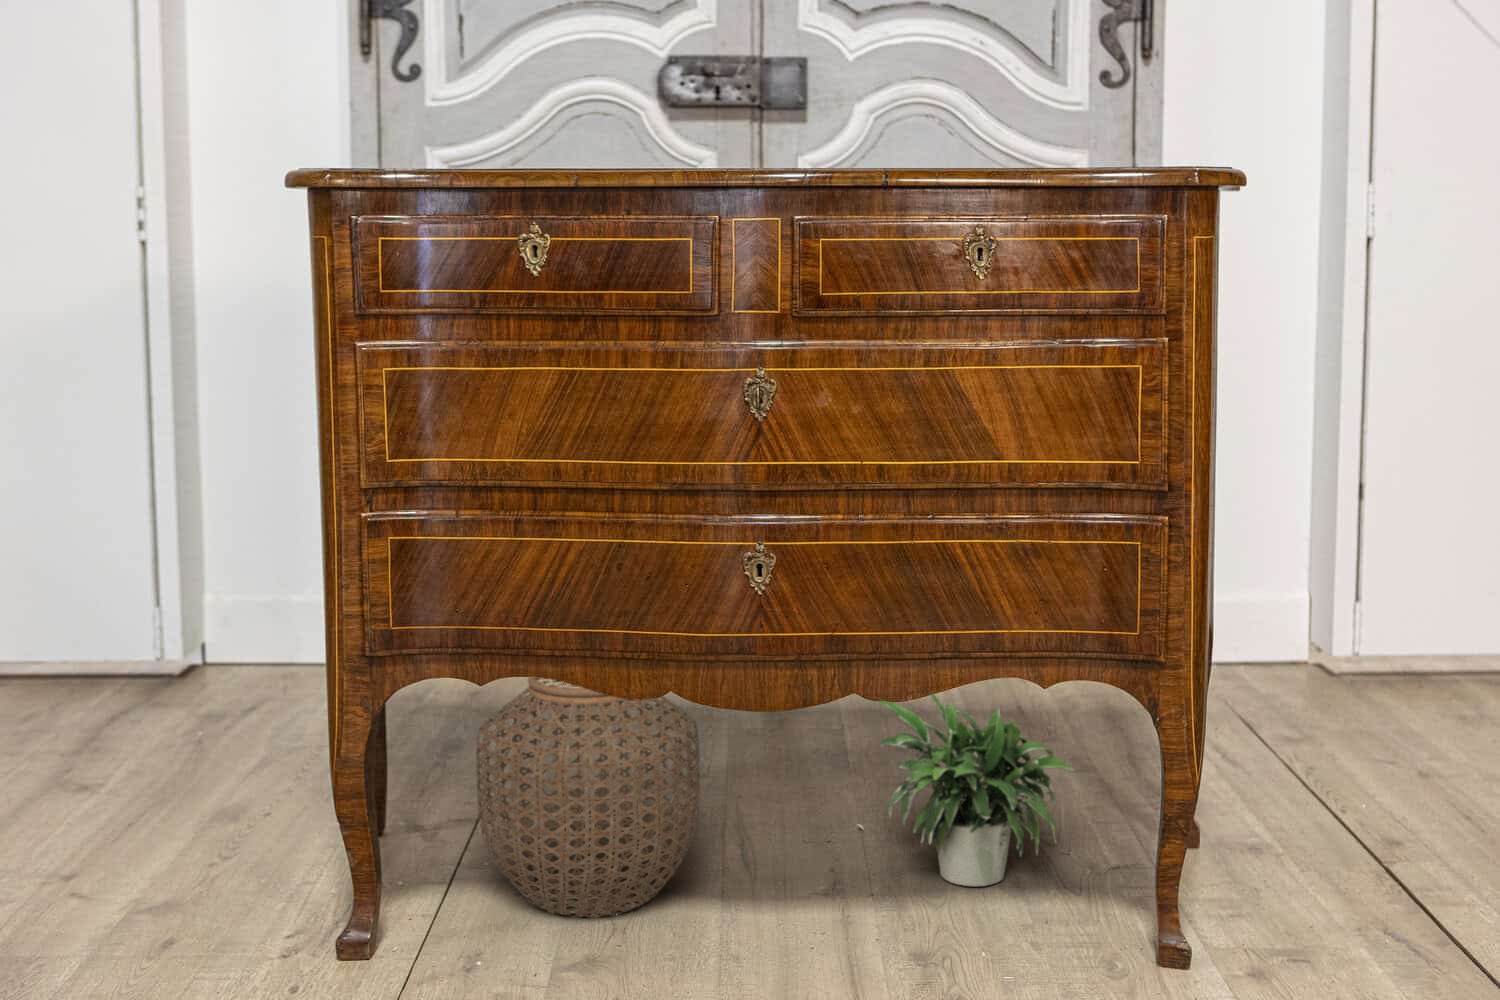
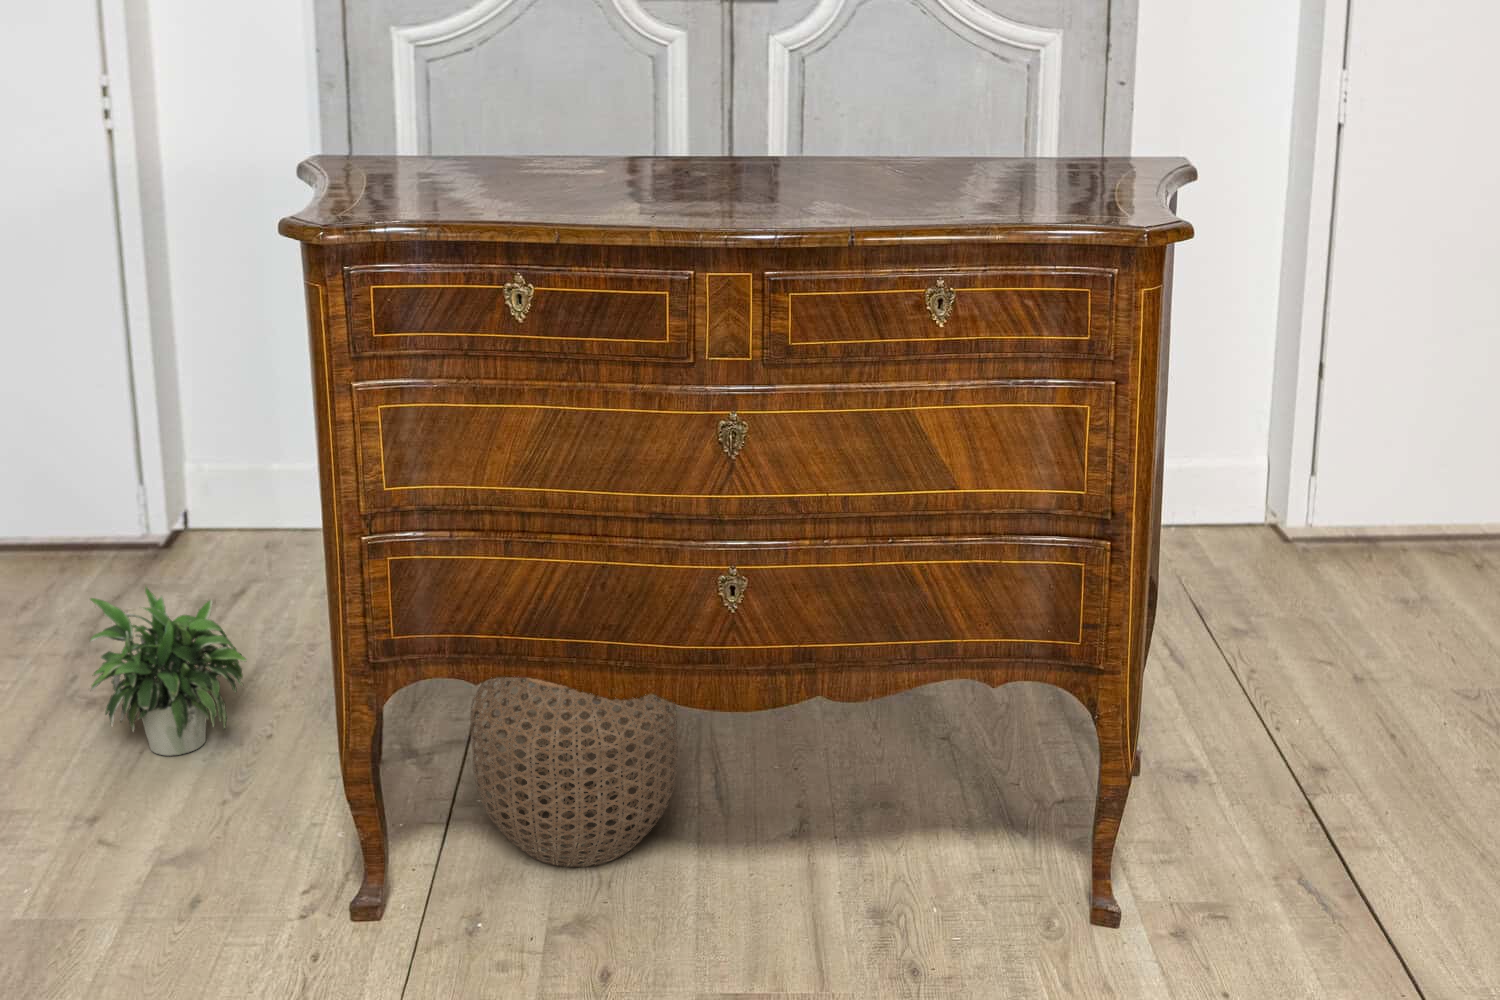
potted plant: present [858,694,1073,886] -> present [90,587,246,756]

